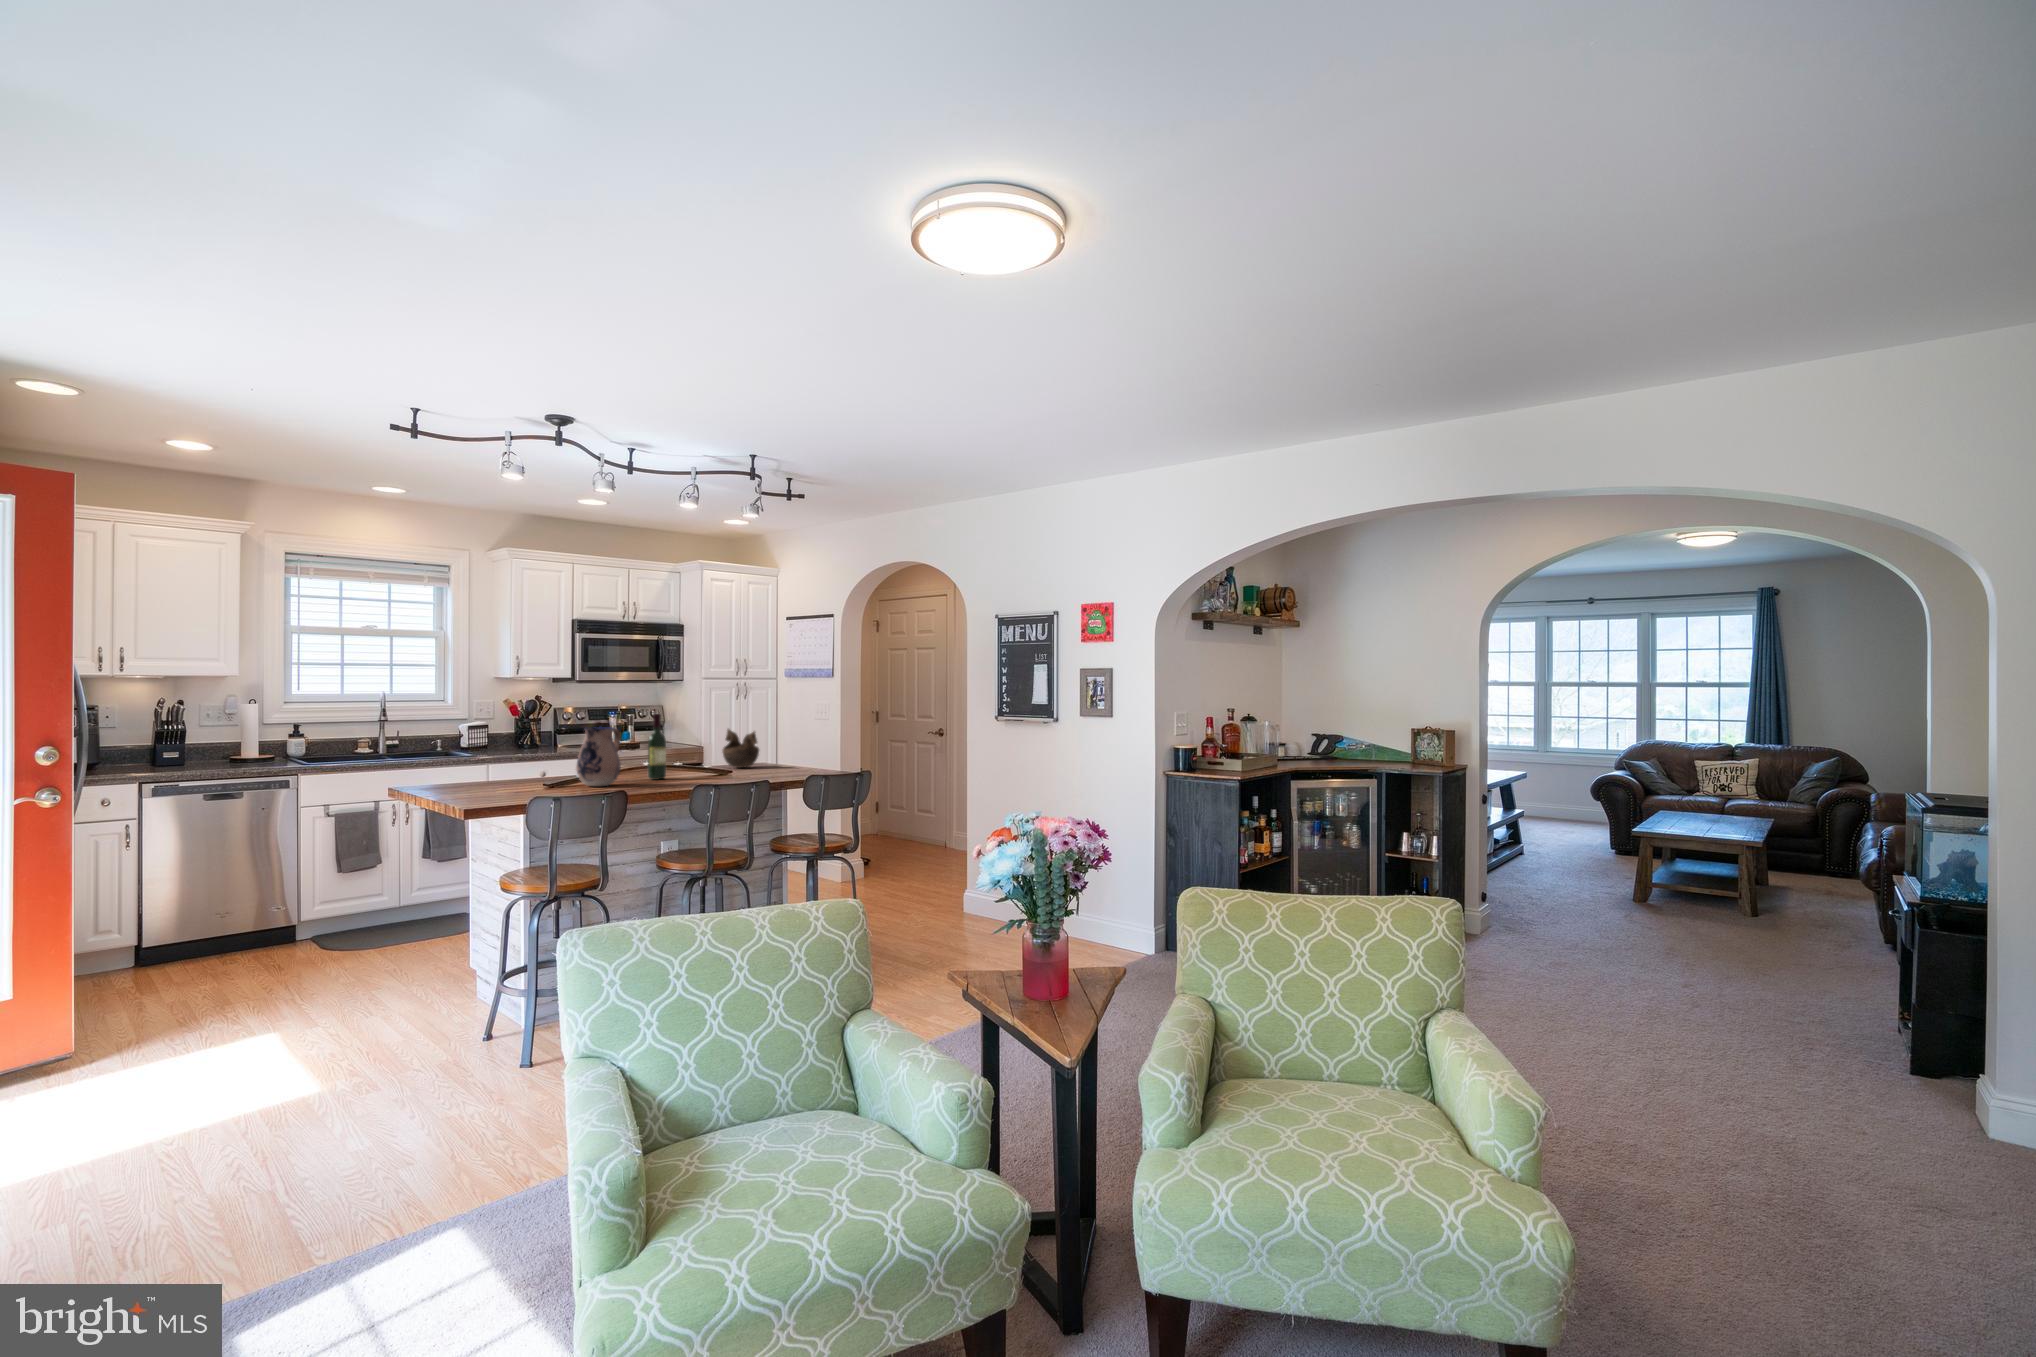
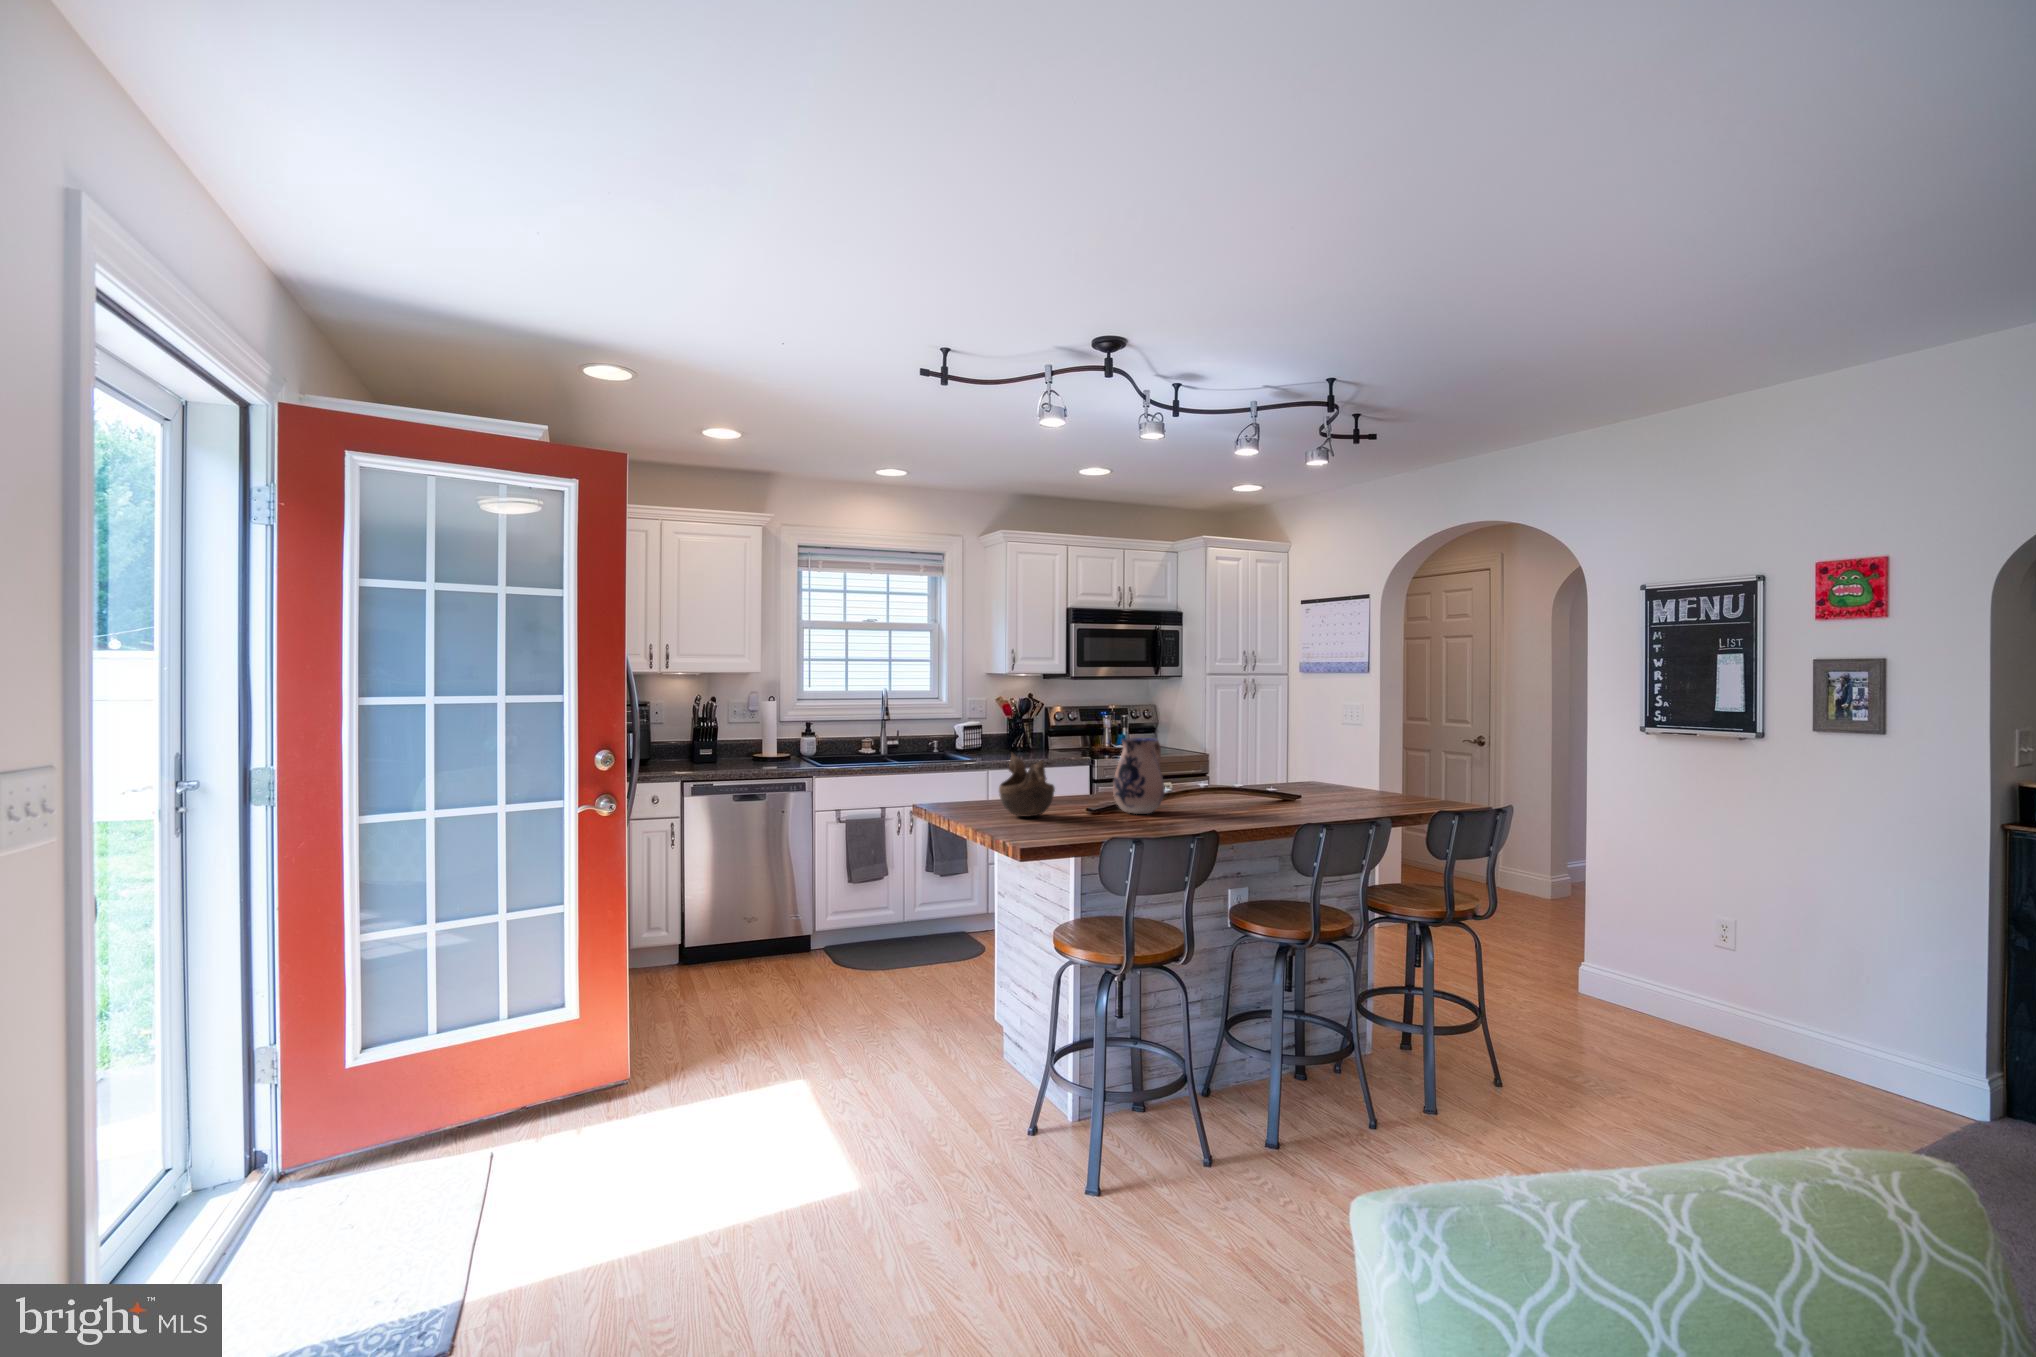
wine bottle: present [648,714,666,780] -> none [1190,721,1212,806]
decorative bowl: present [722,729,759,768] -> present [999,753,1055,817]

